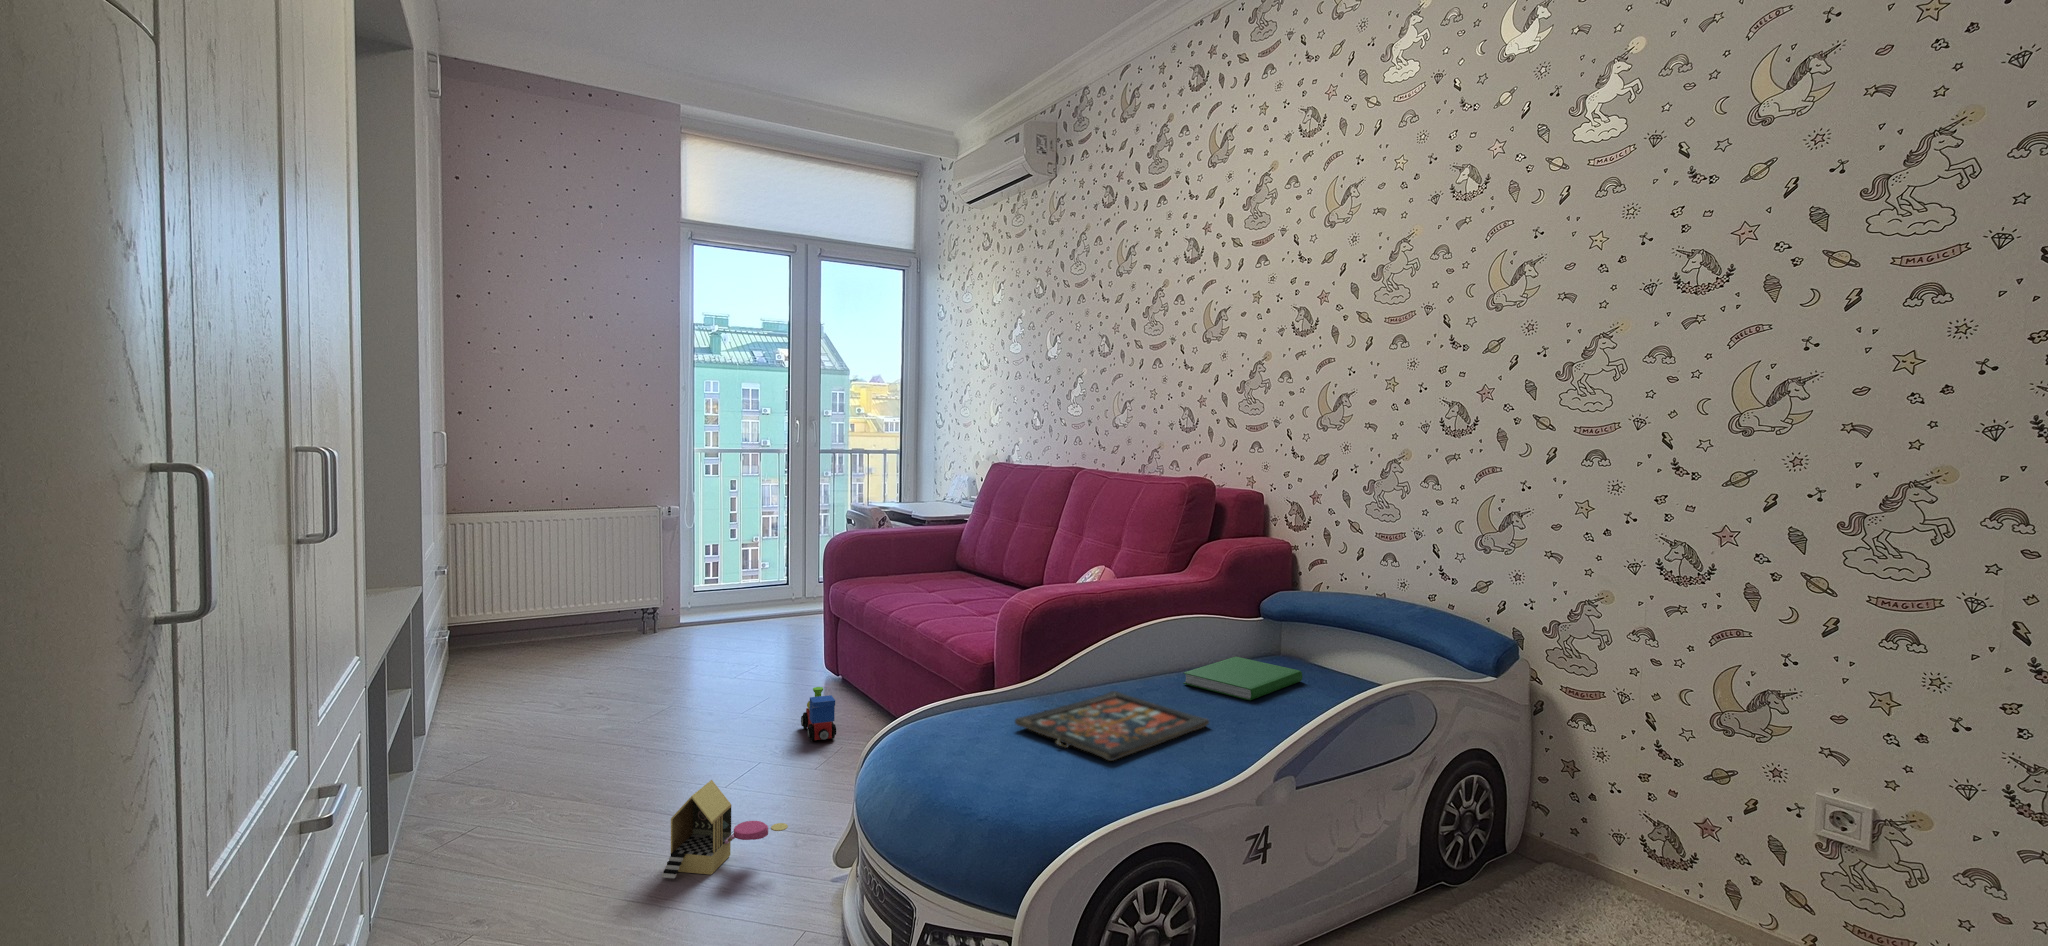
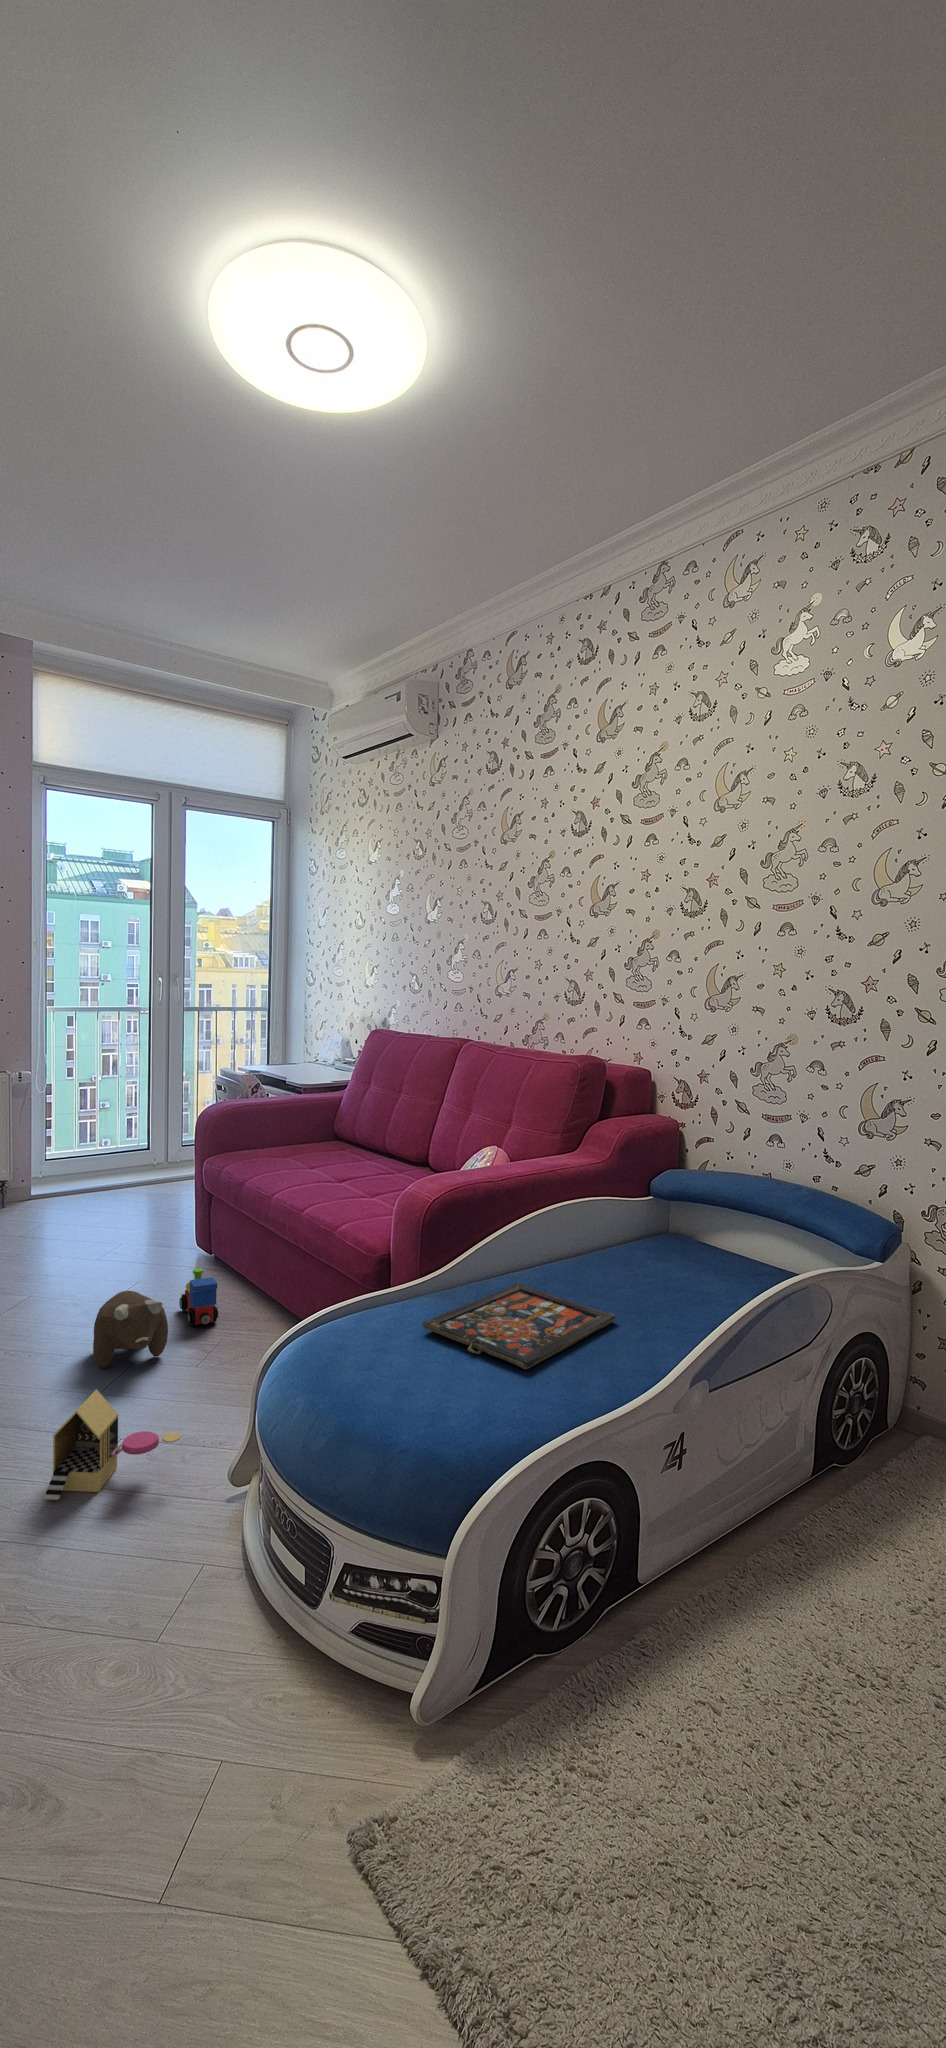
hardcover book: present [1183,657,1302,700] -> none [581,1238,695,1289]
plush toy: none [716,702,786,773] -> present [93,1291,168,1368]

